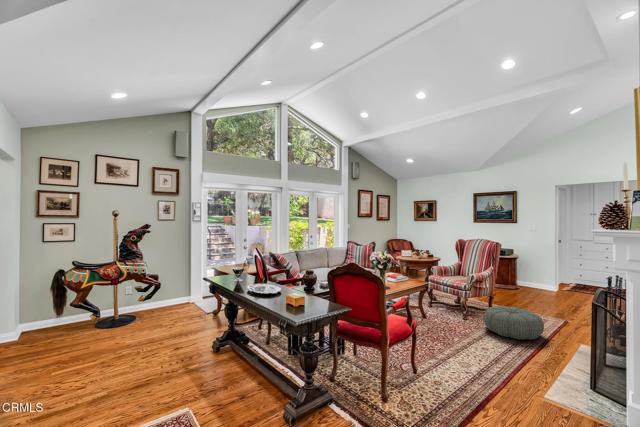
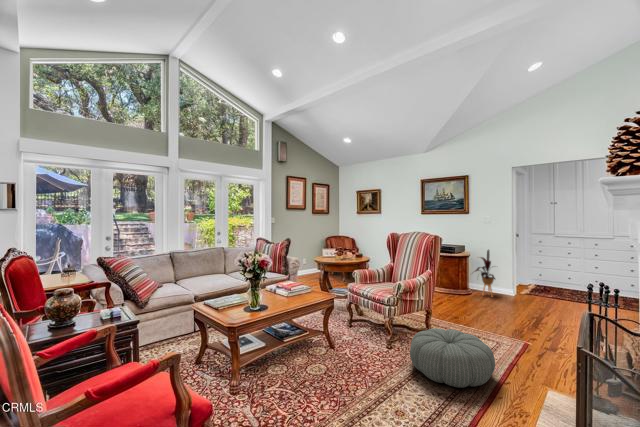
house plant: none [519,253,543,292] -> present [475,250,495,297]

